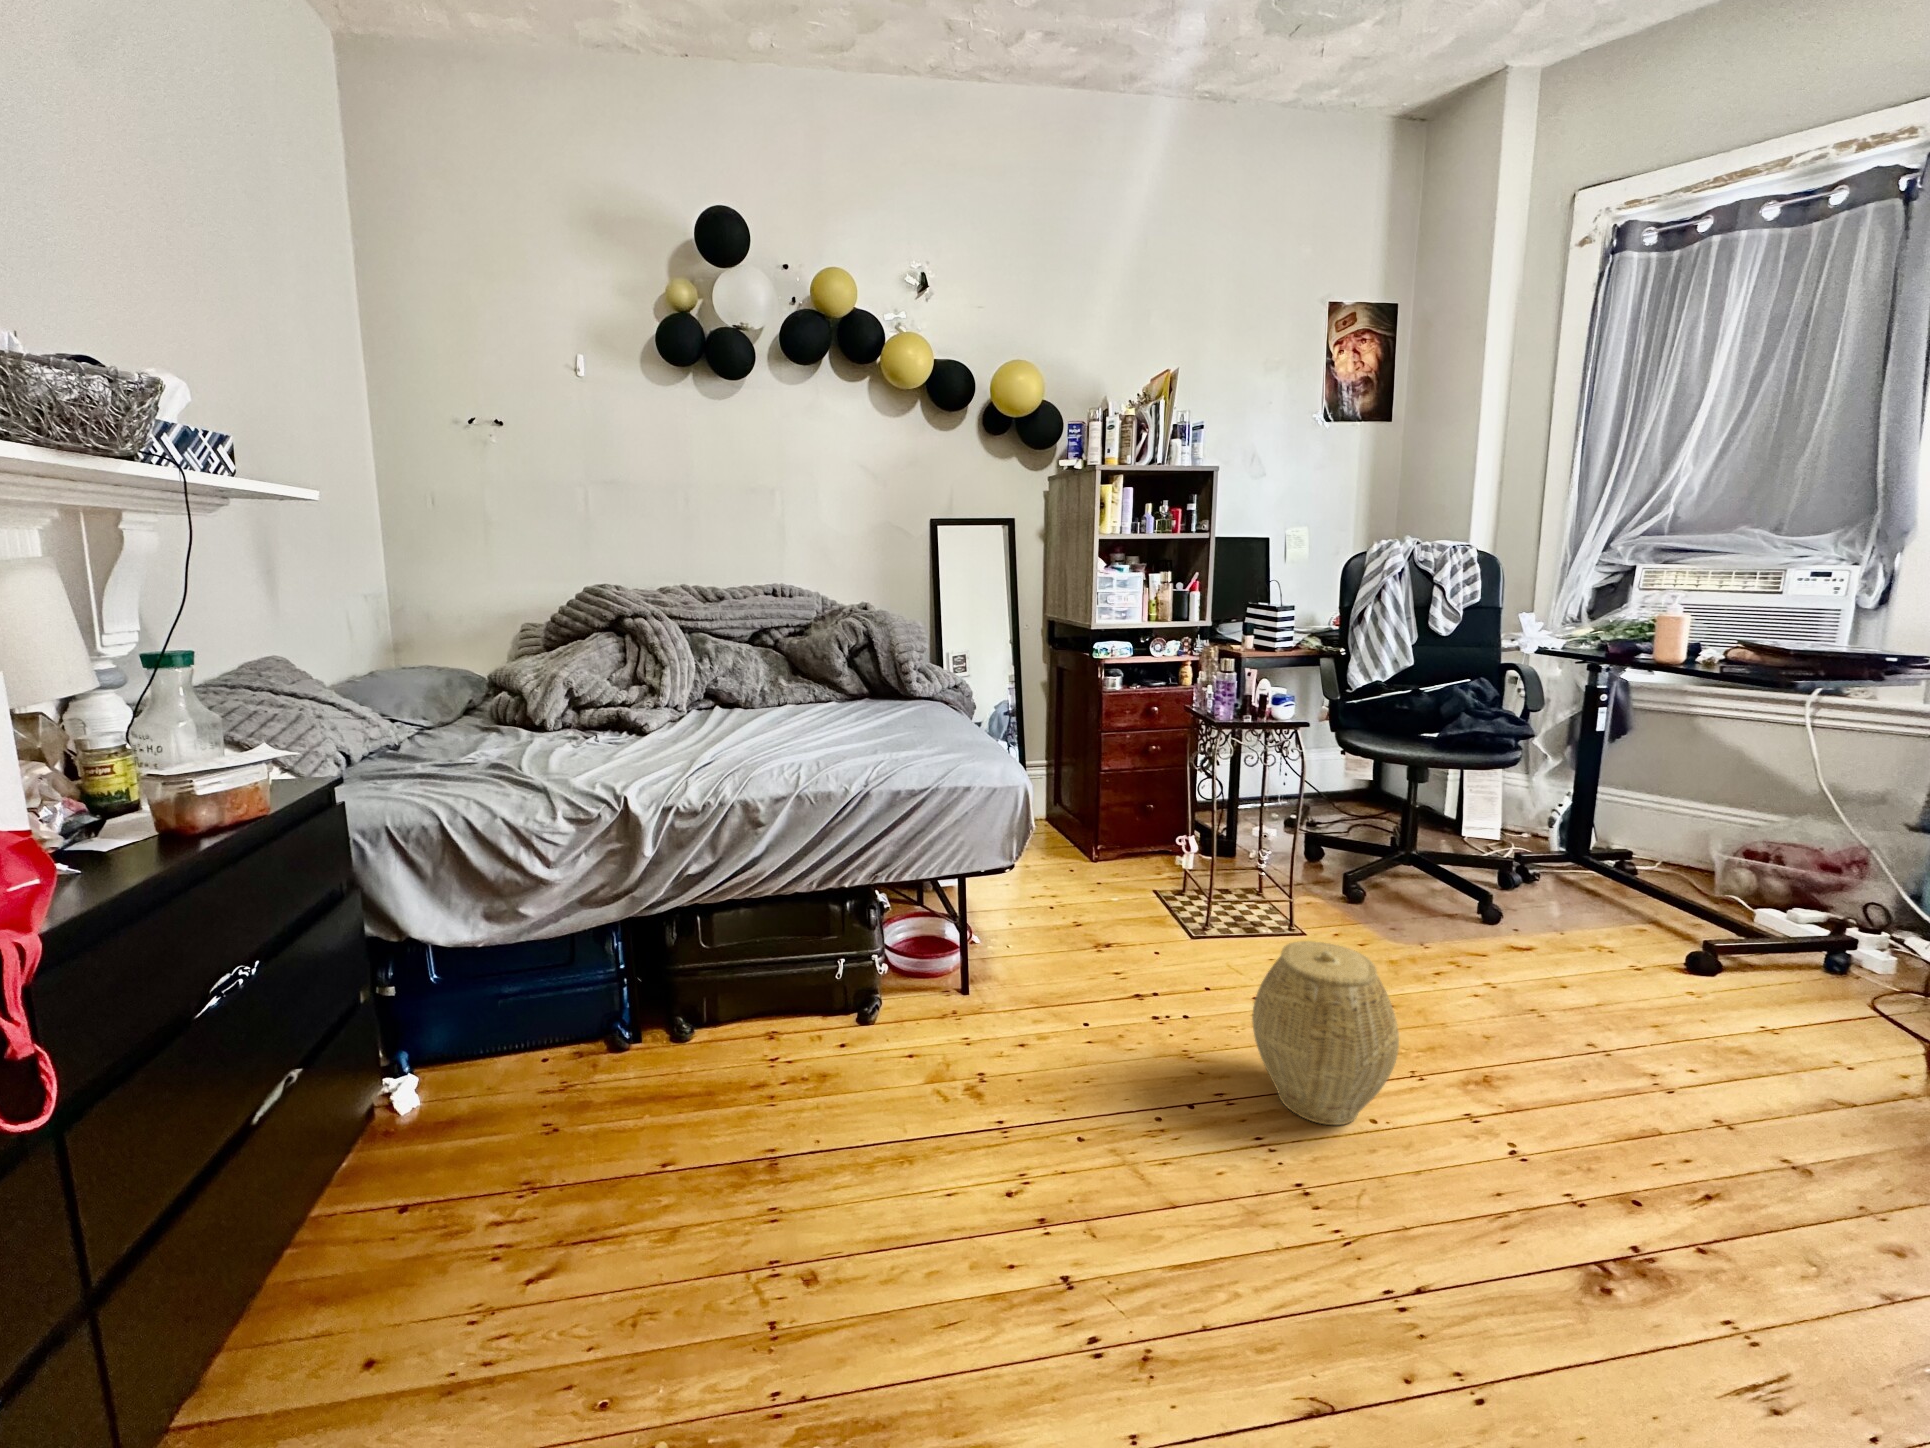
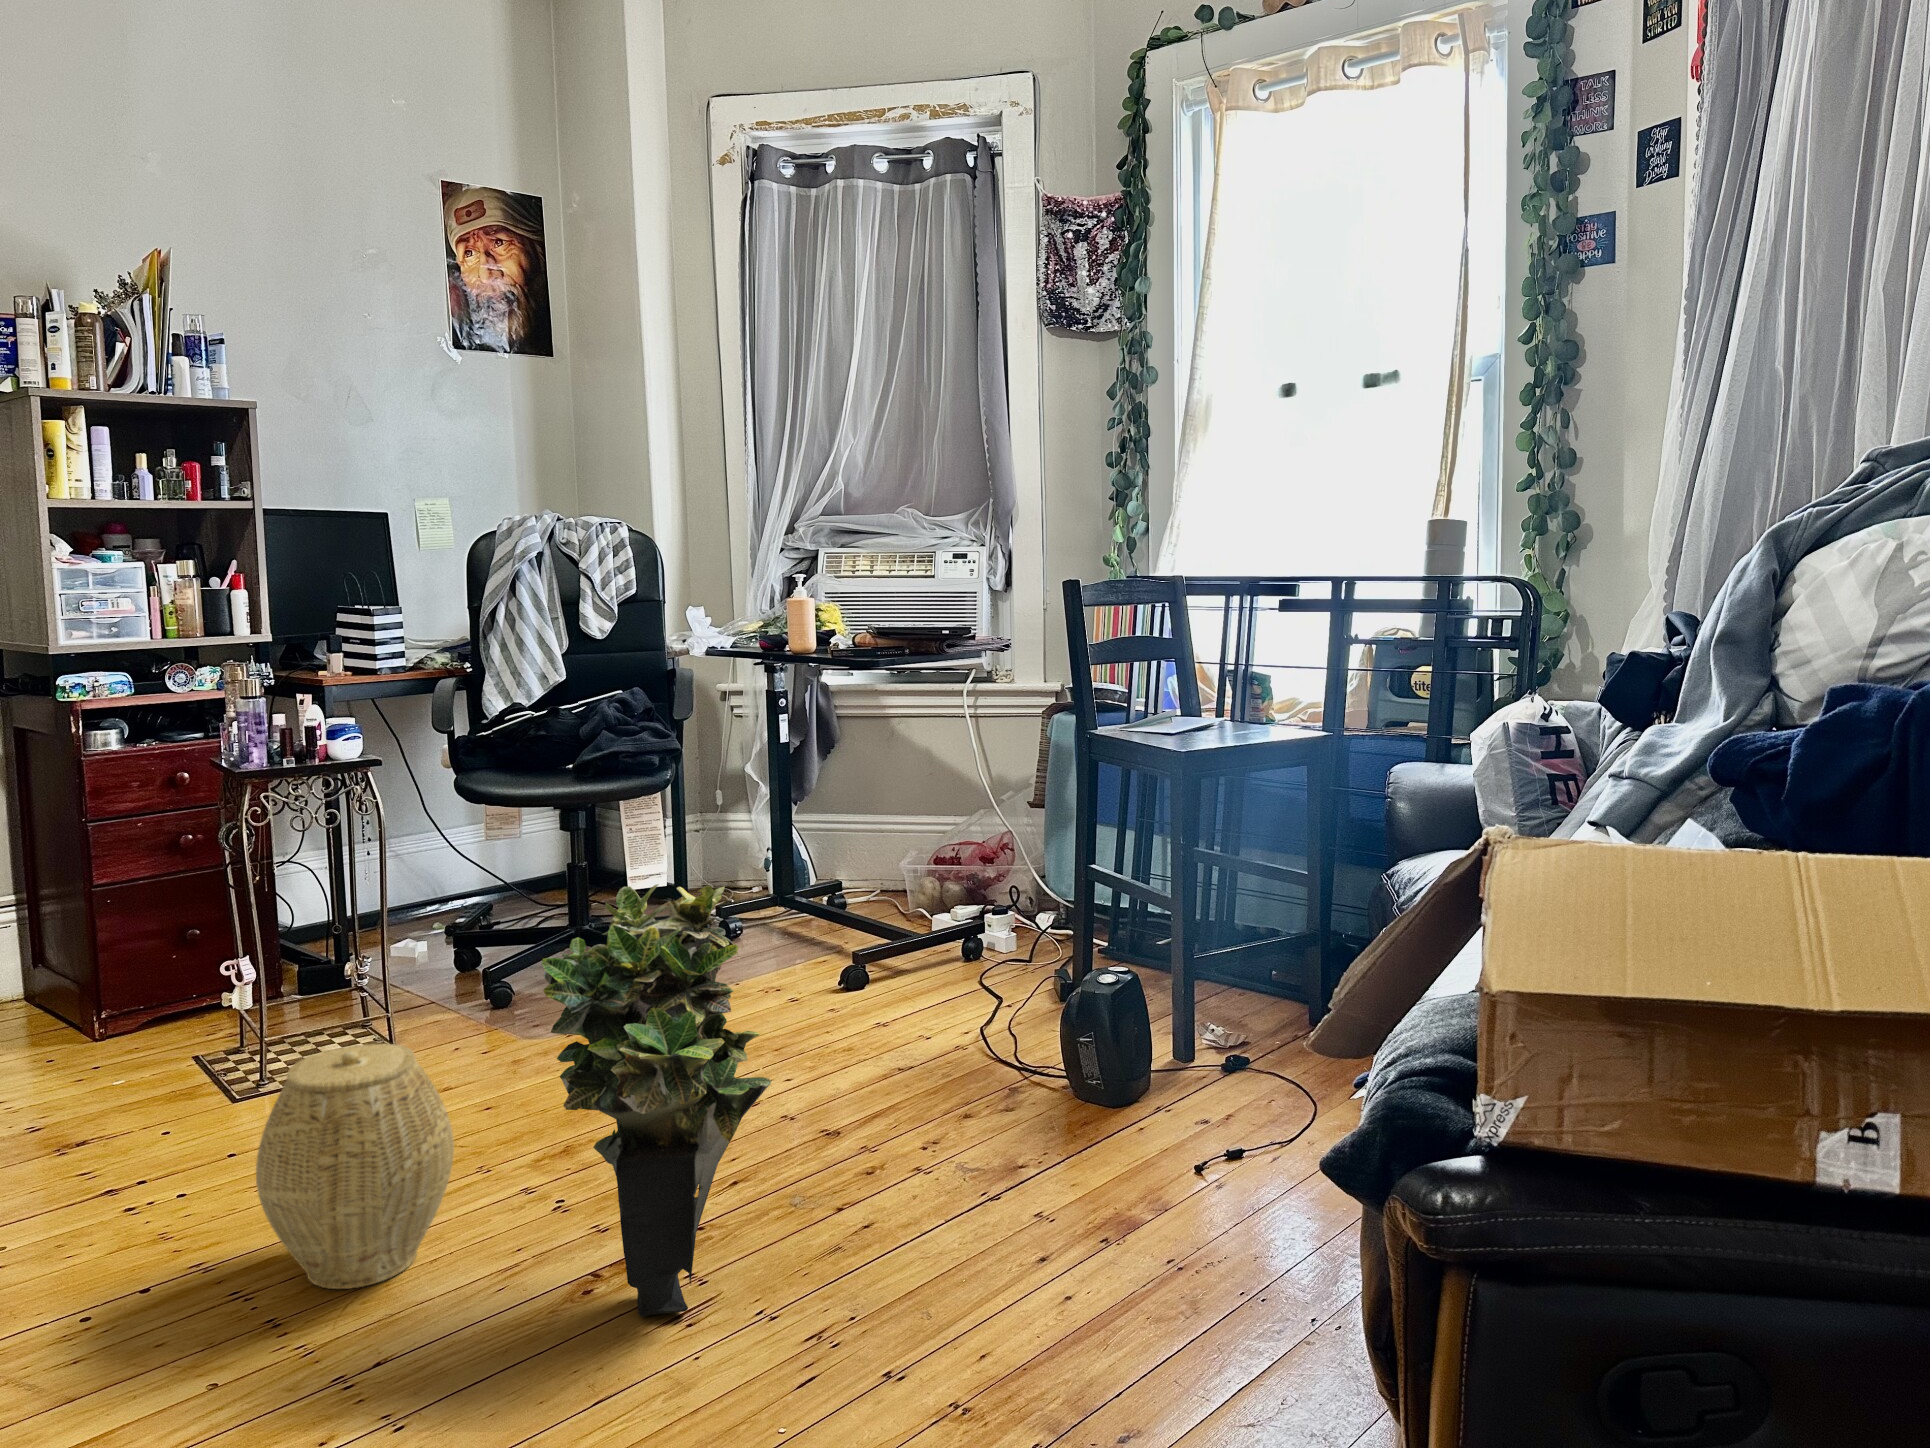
potted plant: none [1514,877,1777,1287] -> present [542,884,771,1317]

